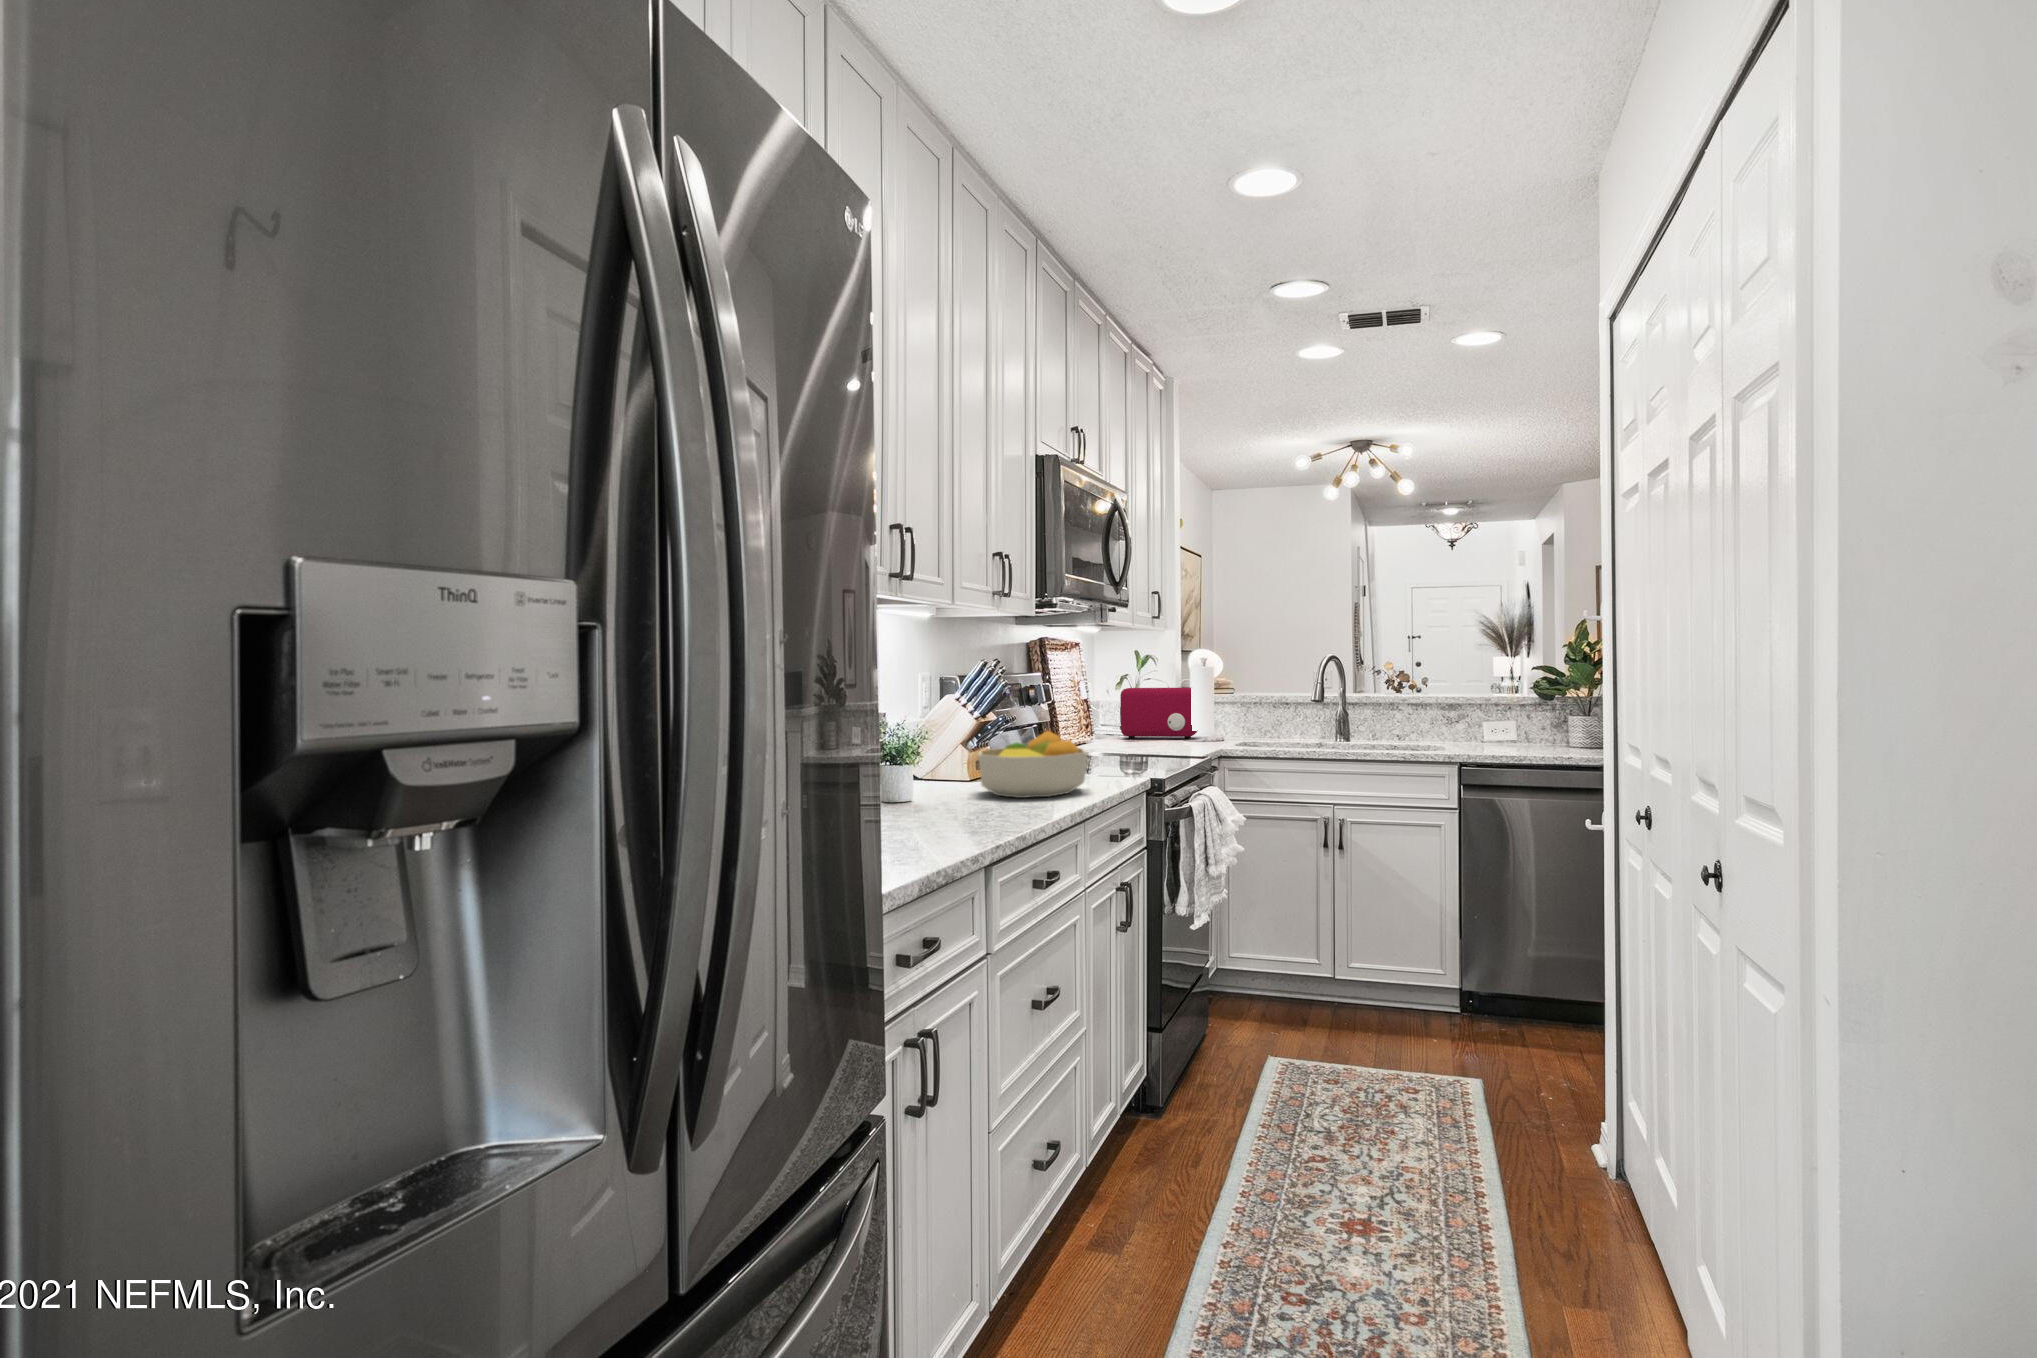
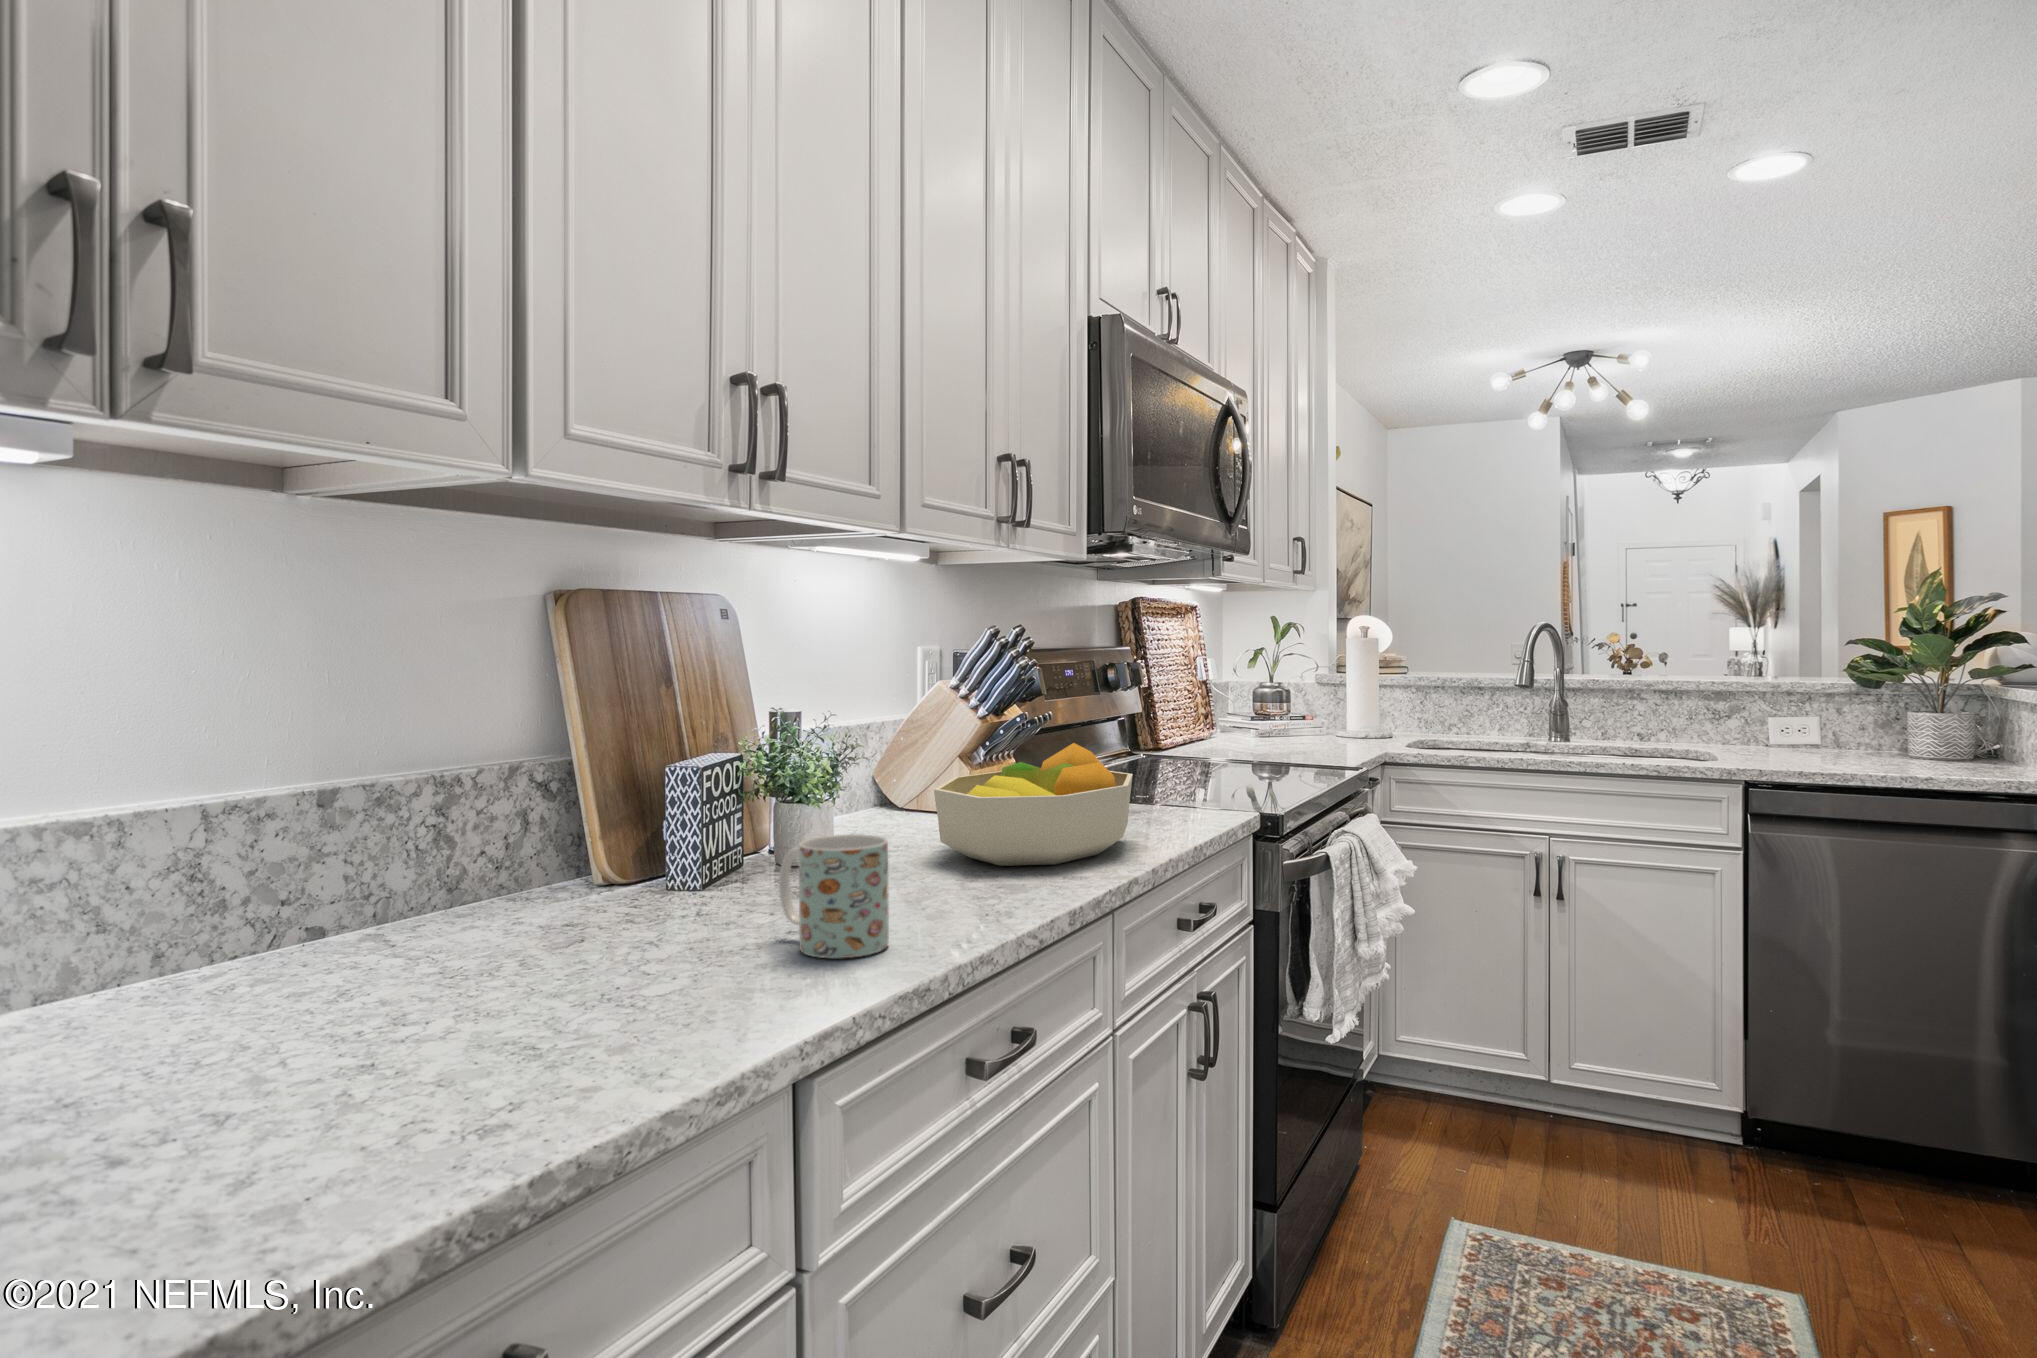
toaster: present [1120,688,1197,739] -> none [1254,666,1357,734]
mug: none [940,767,999,824] -> present [779,834,889,958]

